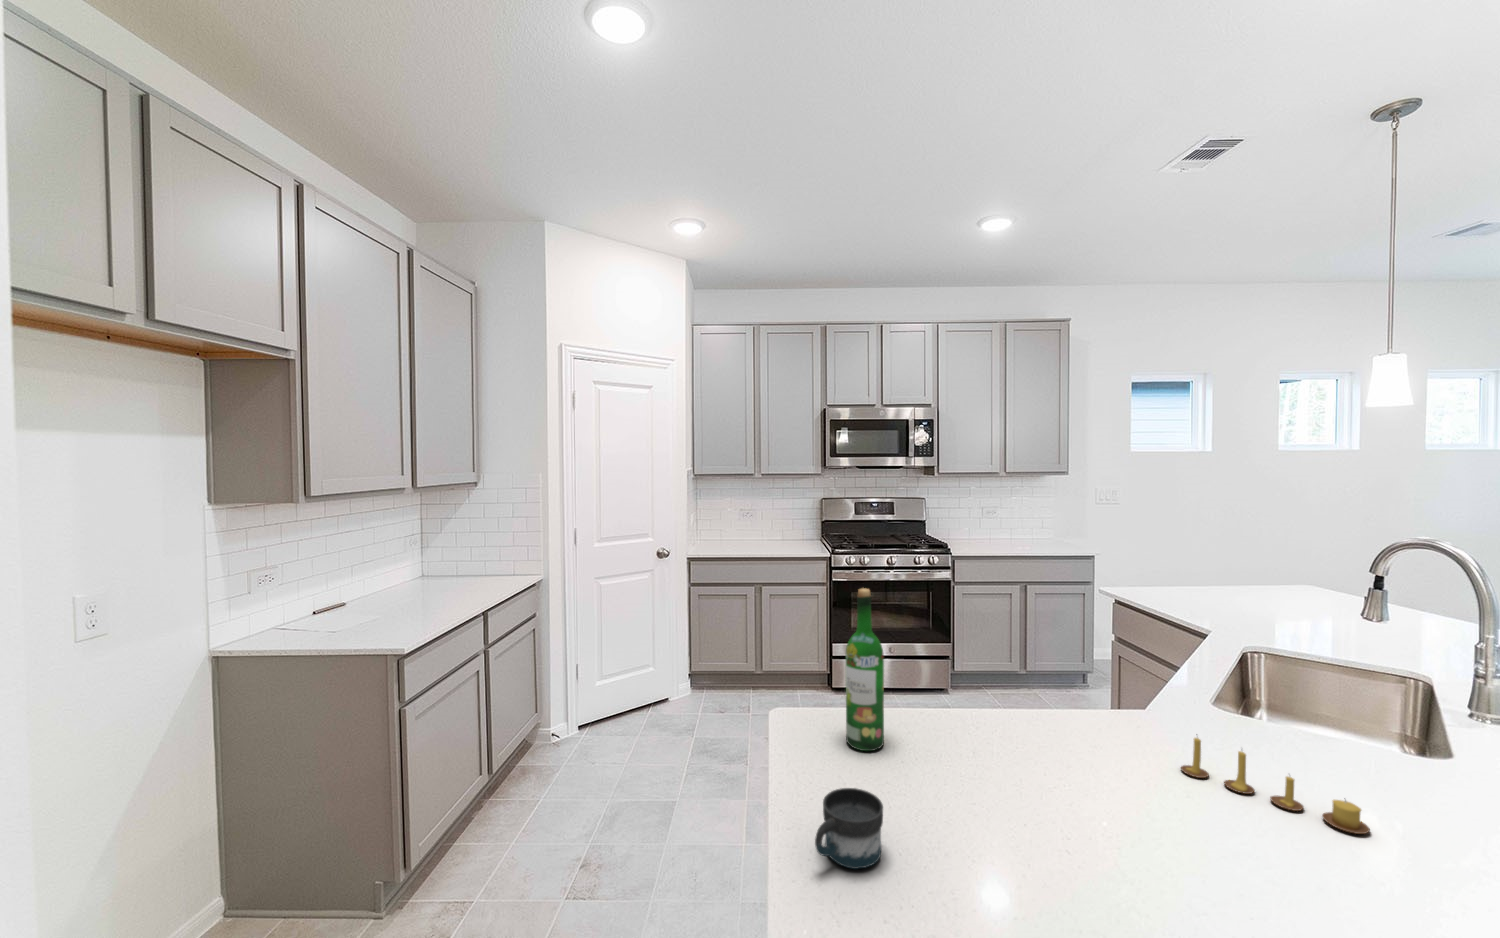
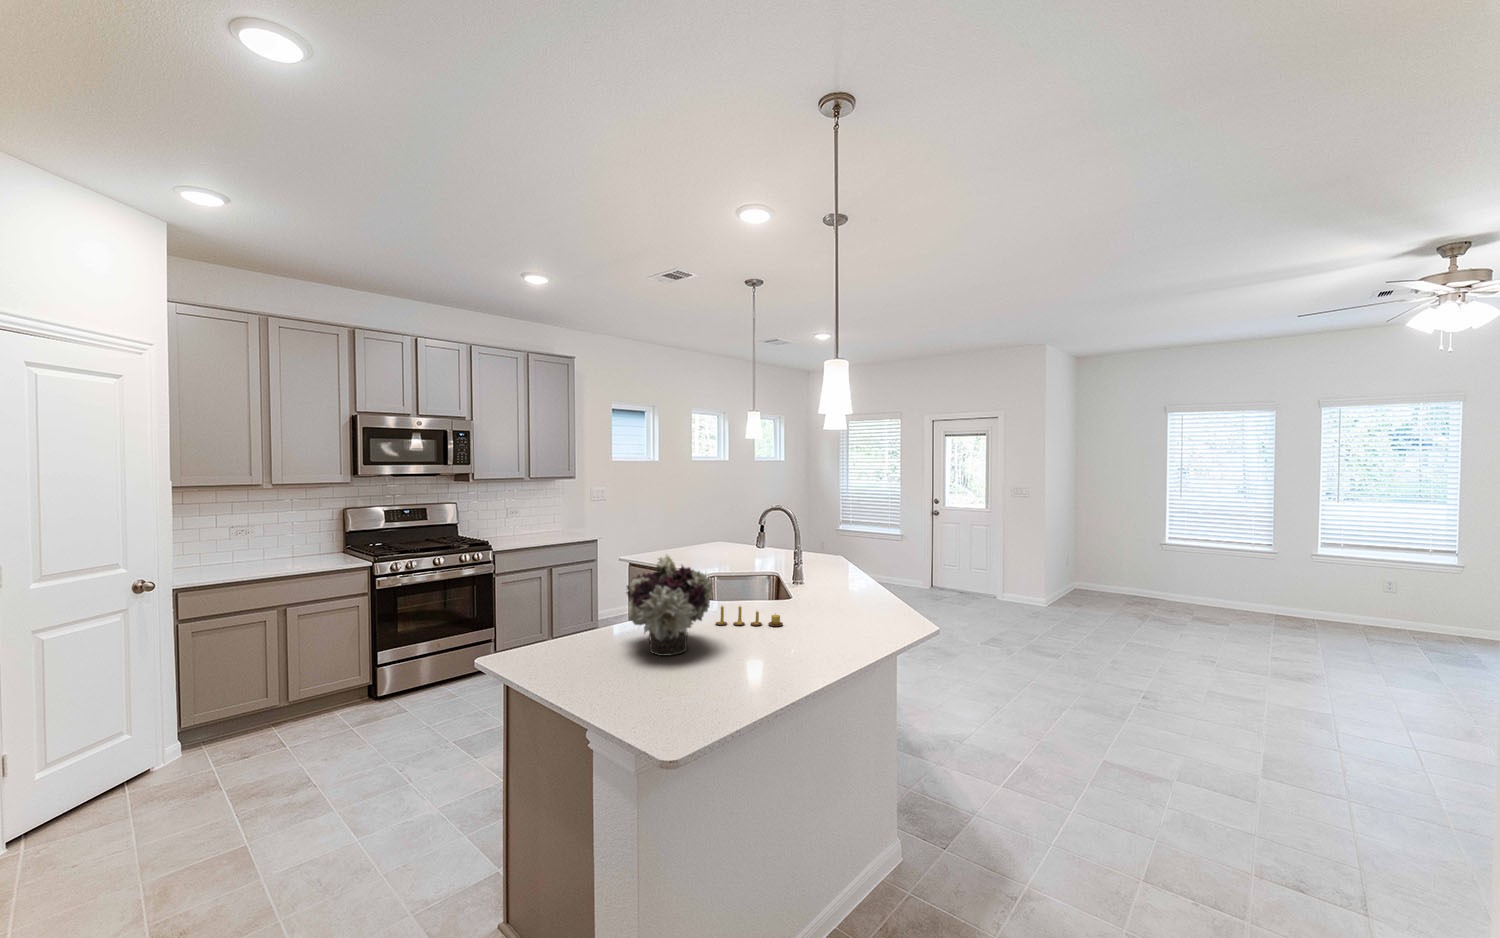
wine bottle: present [846,588,884,751] -> none [548,554,575,660]
flower arrangement: none [954,619,1134,818] -> present [627,555,713,656]
mug: present [815,788,883,869] -> none [588,659,623,698]

